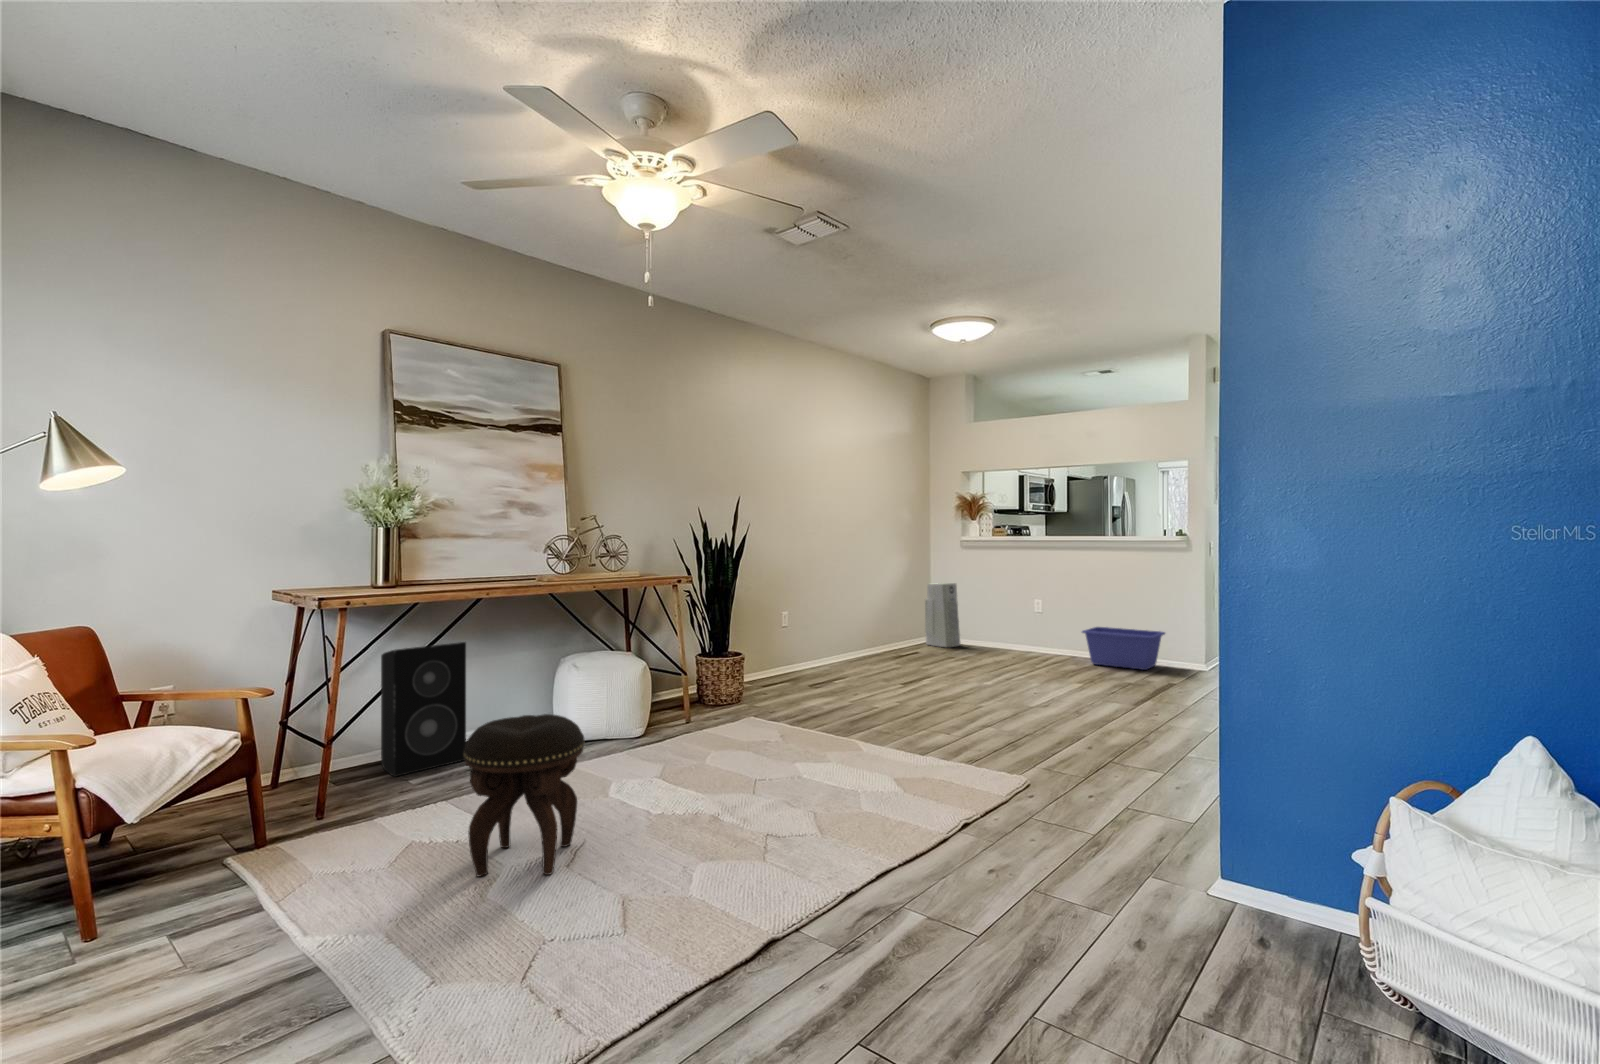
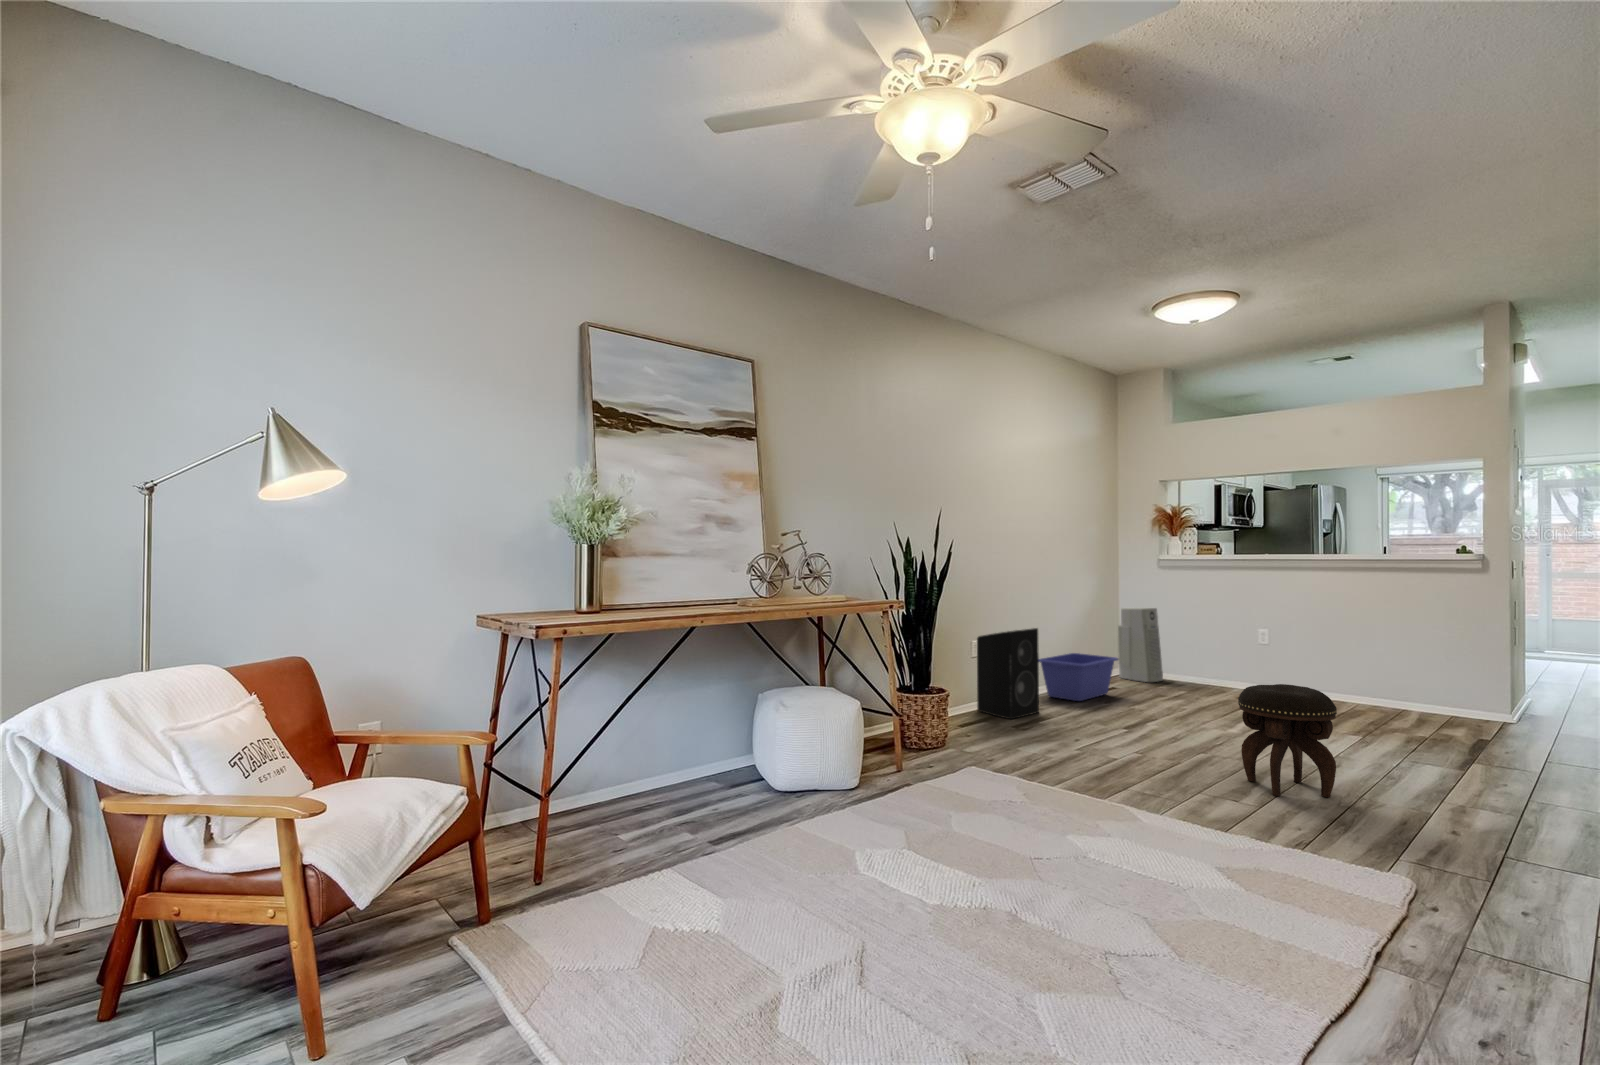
storage bin: present [1082,627,1165,670] -> present [1039,653,1118,701]
speaker: present [381,642,466,777] -> present [977,628,1039,719]
footstool: present [464,714,584,876] -> present [1238,684,1337,797]

